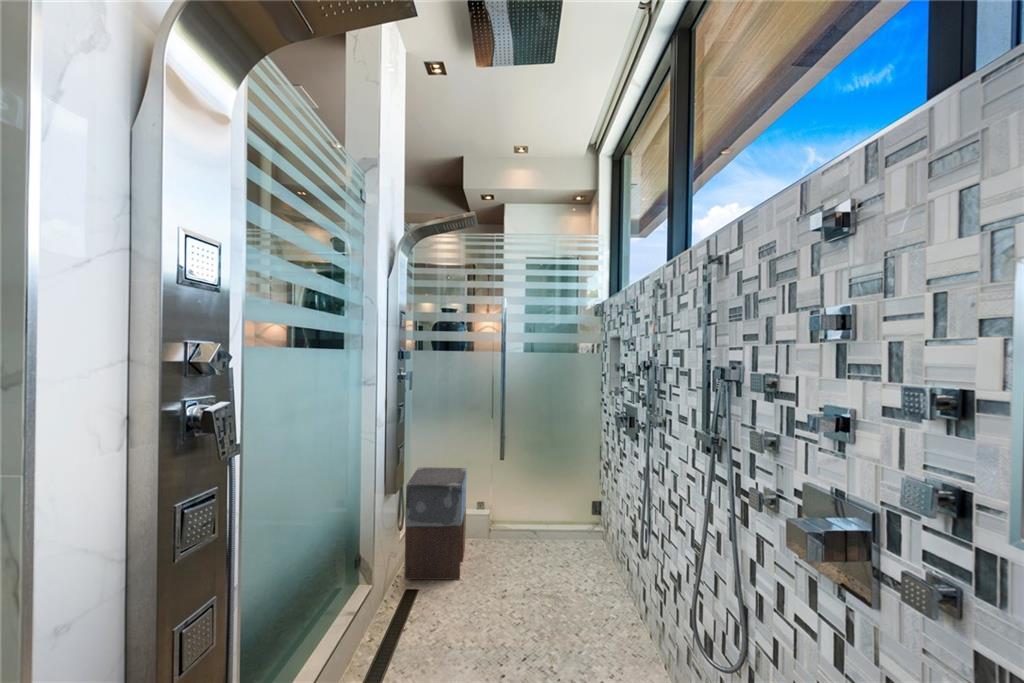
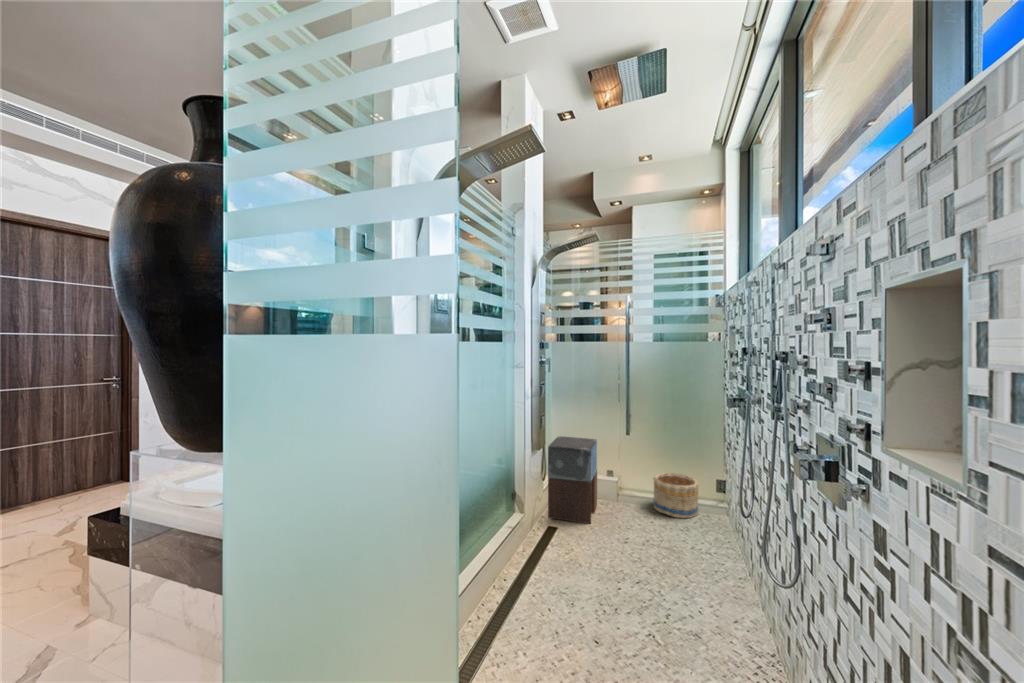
basket: none [529,498,577,552] -> present [653,473,699,518]

